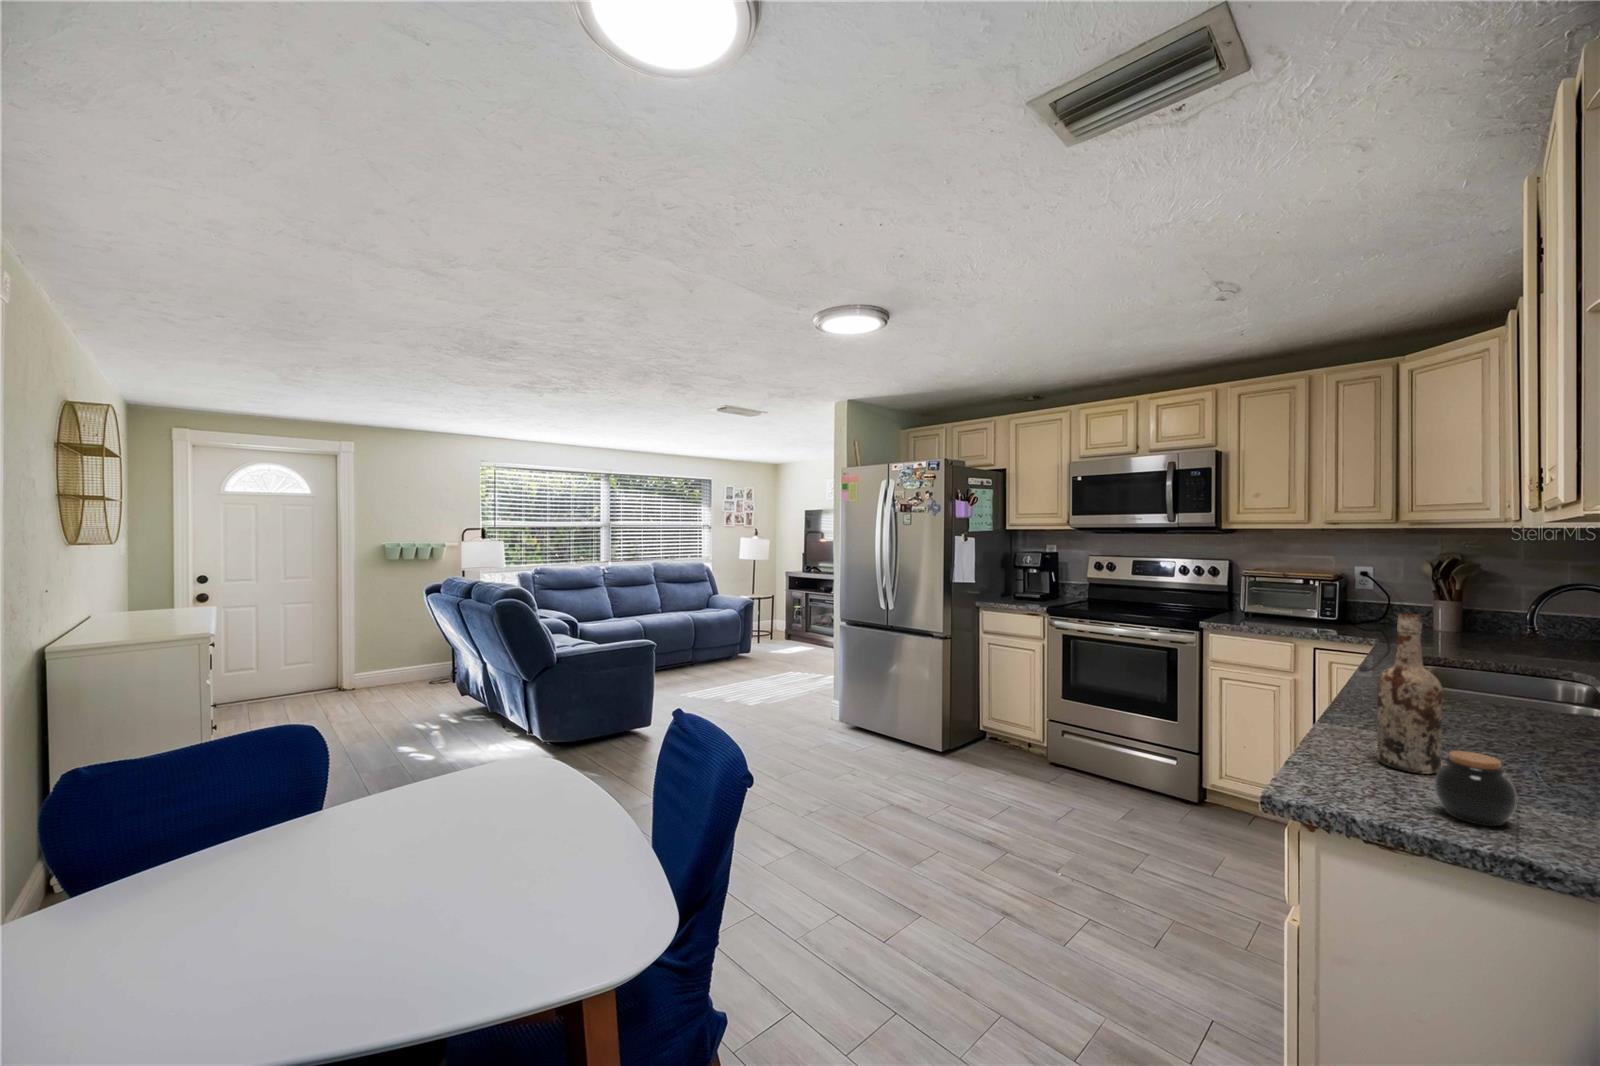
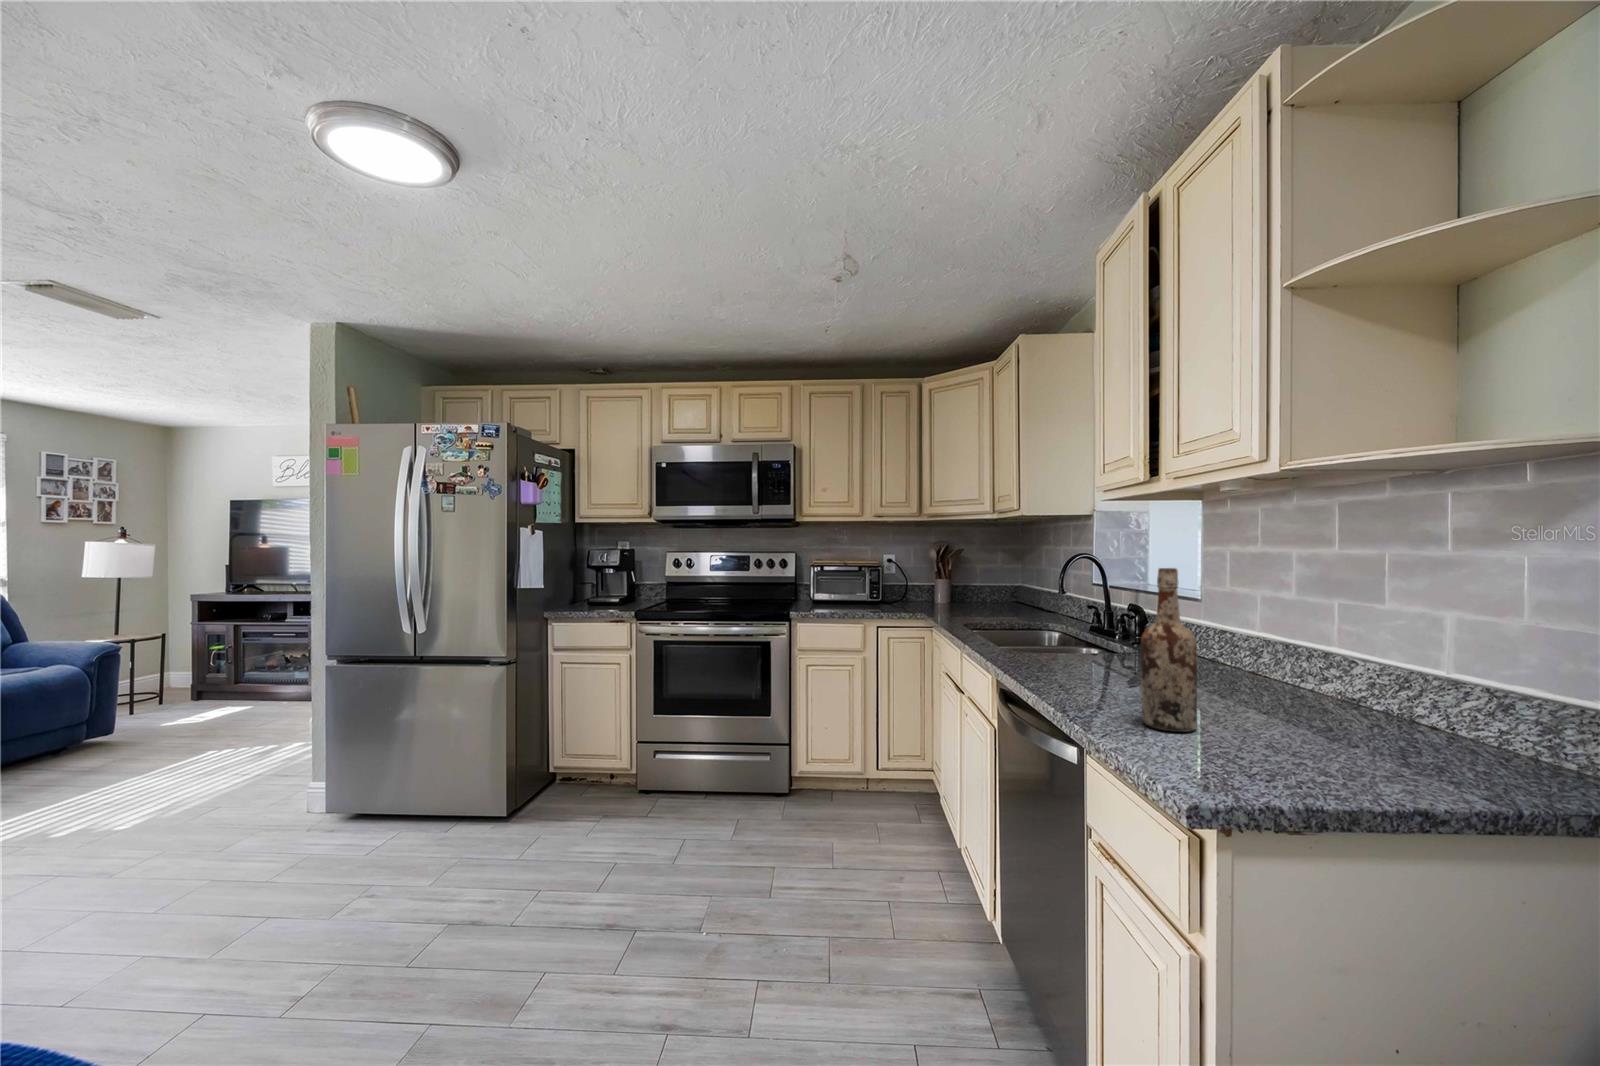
jar: present [1434,751,1517,826] -> none [1275,702,1352,778]

